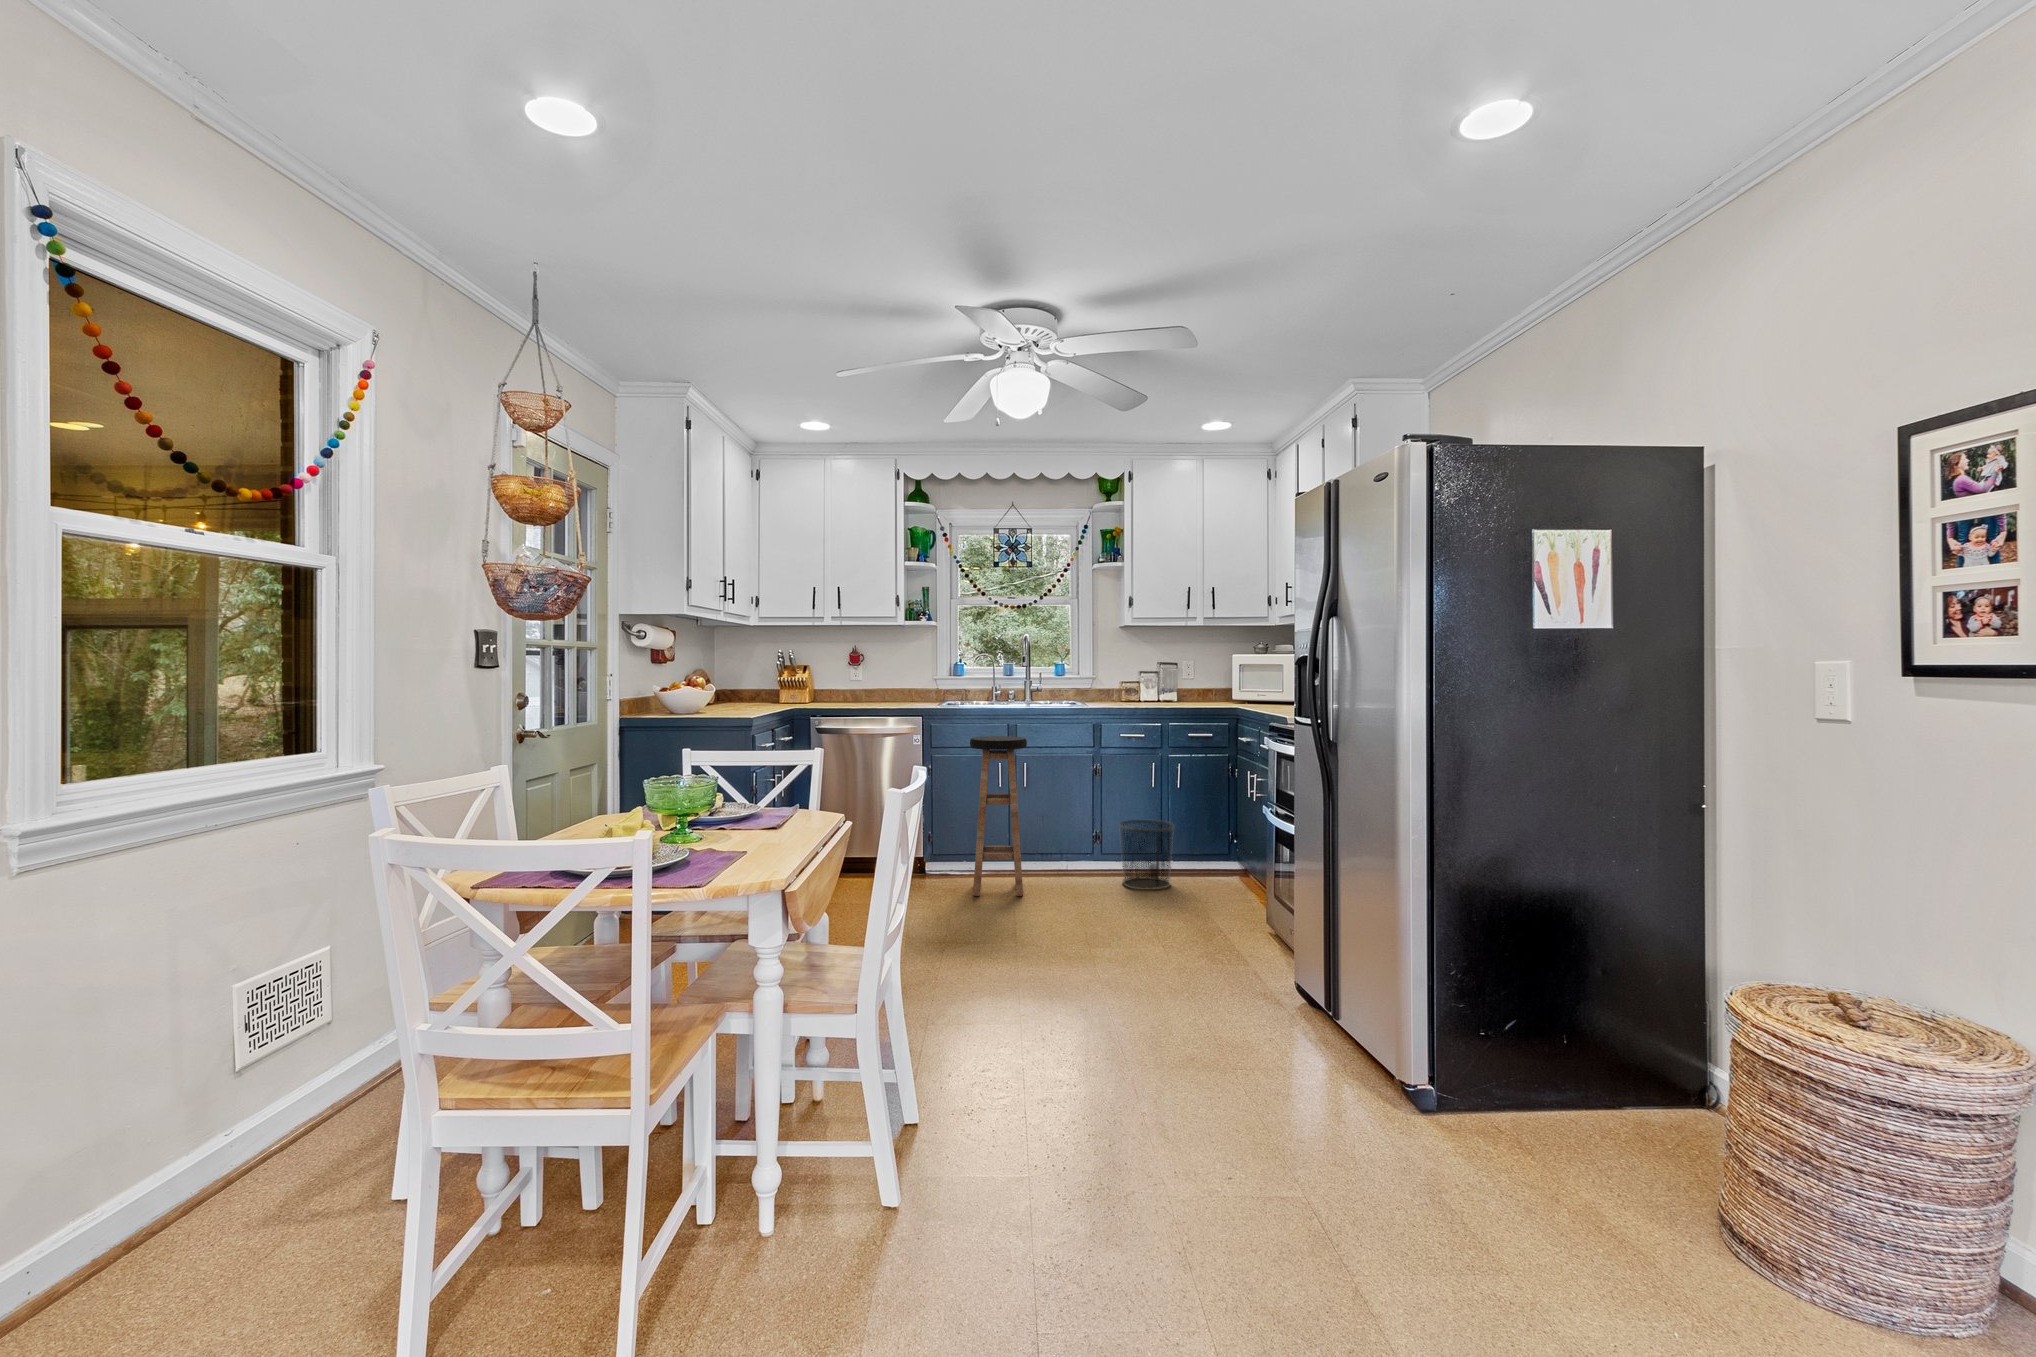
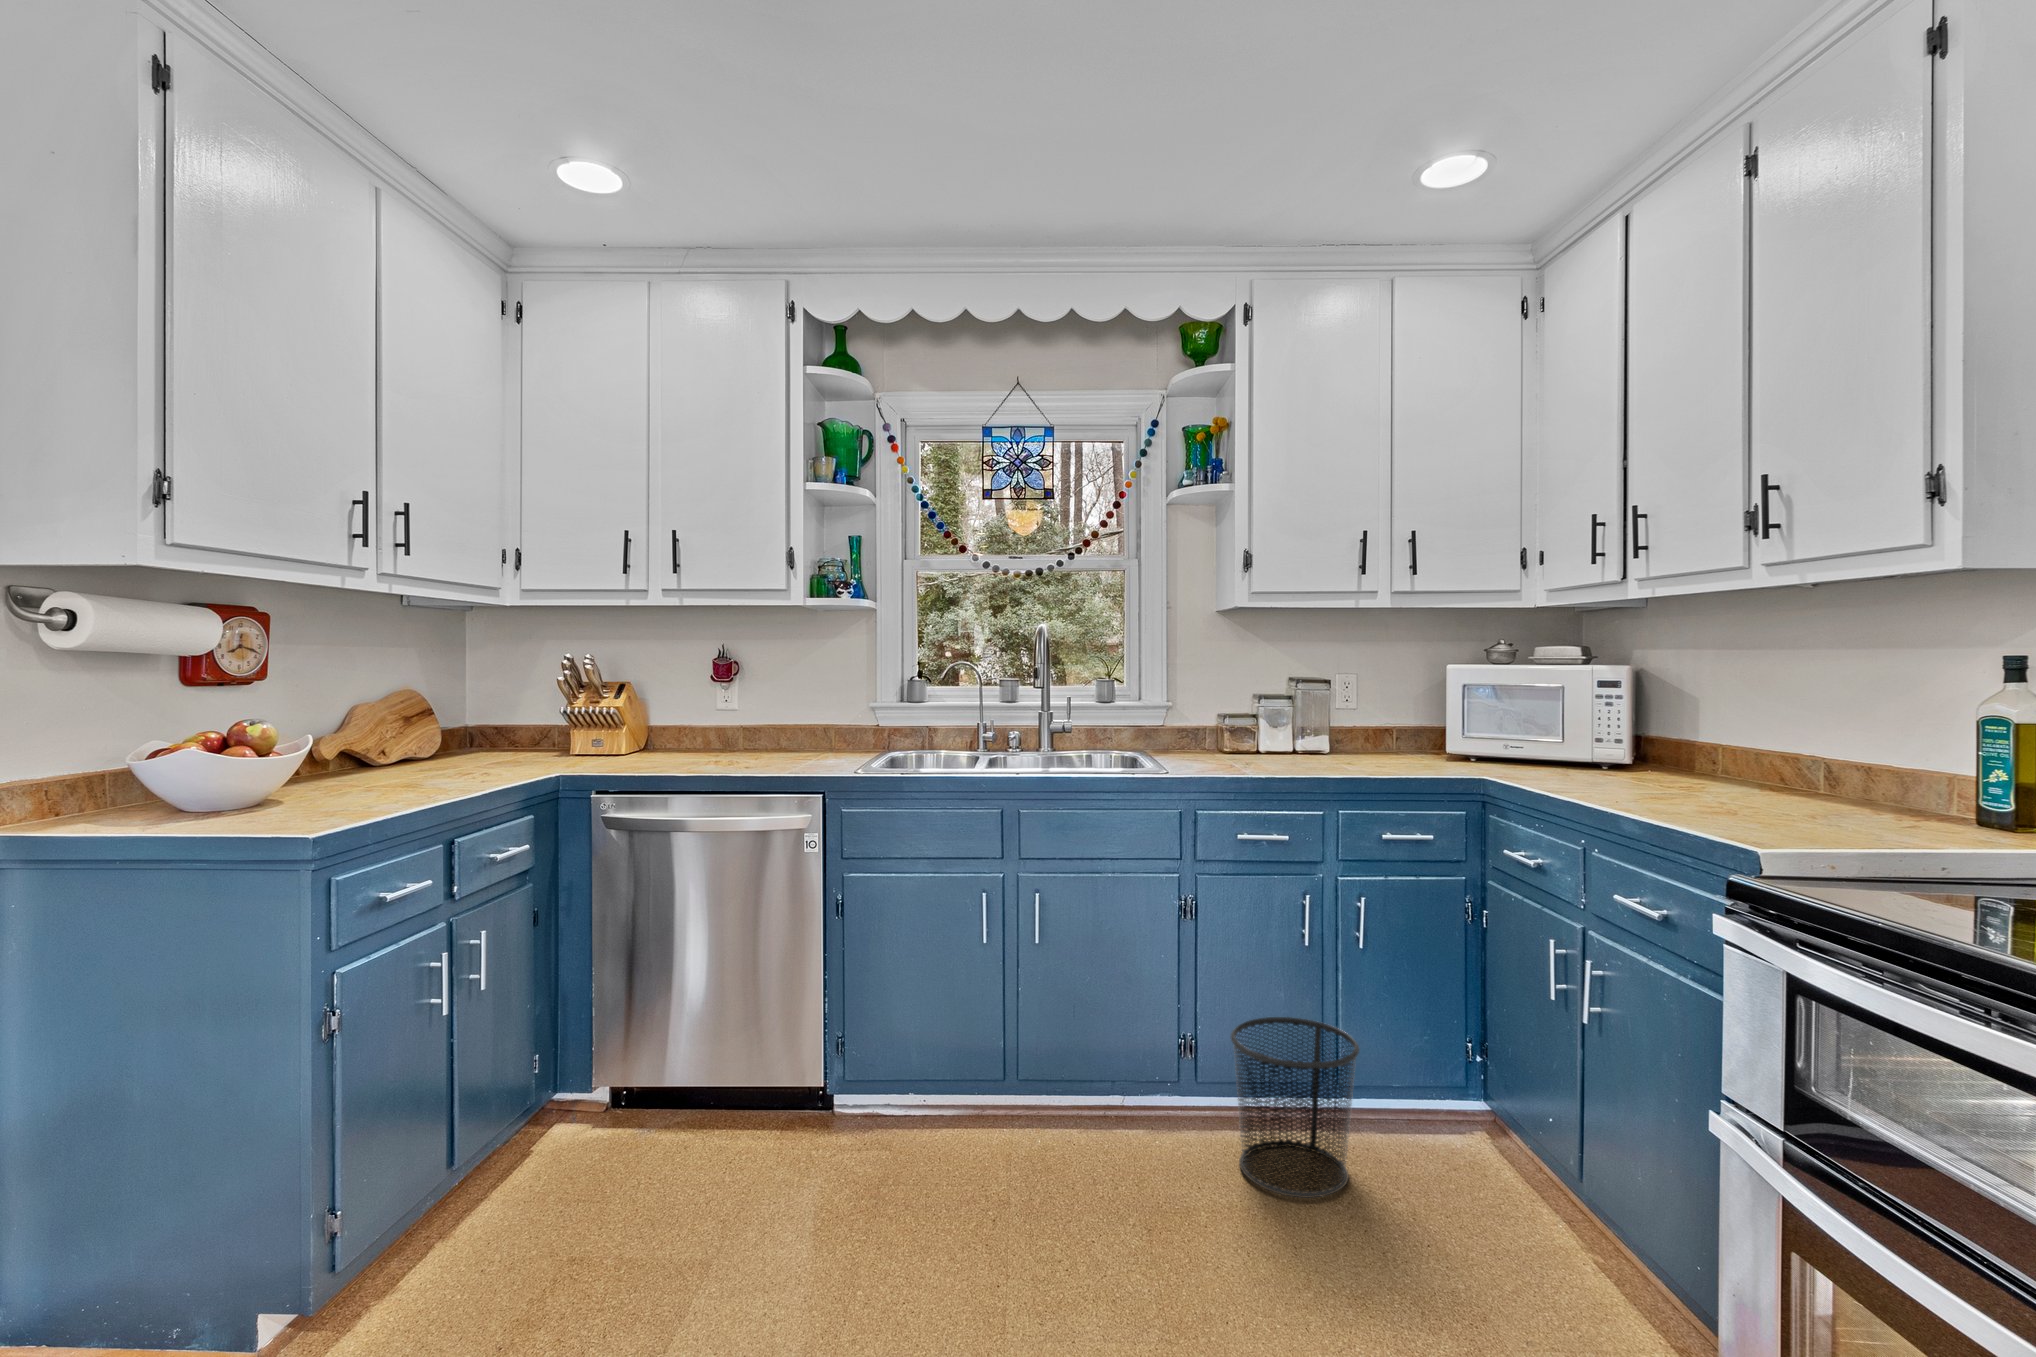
bar stool: present [970,736,1027,896] -> none [902,840,1029,1218]

